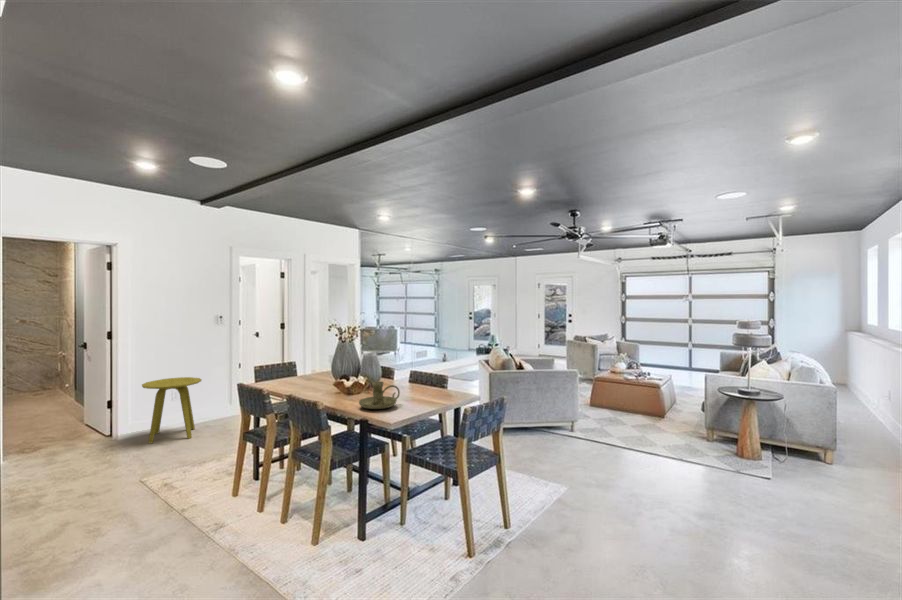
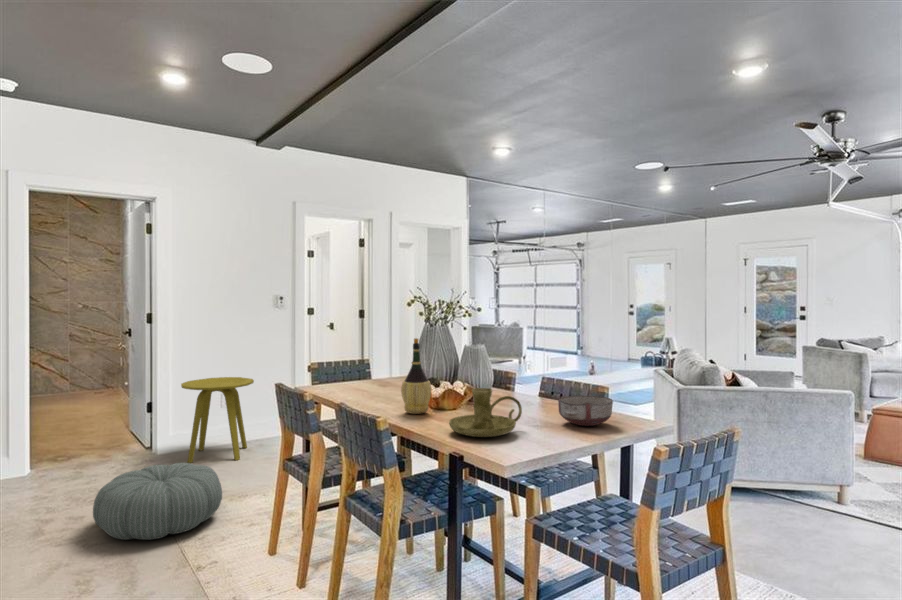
wine bottle: none [327,353,345,398] -> present [401,338,431,414]
ceramic bowl: none [420,382,449,399] -> present [558,395,613,426]
pouf: none [90,442,191,499] -> present [93,463,222,540]

